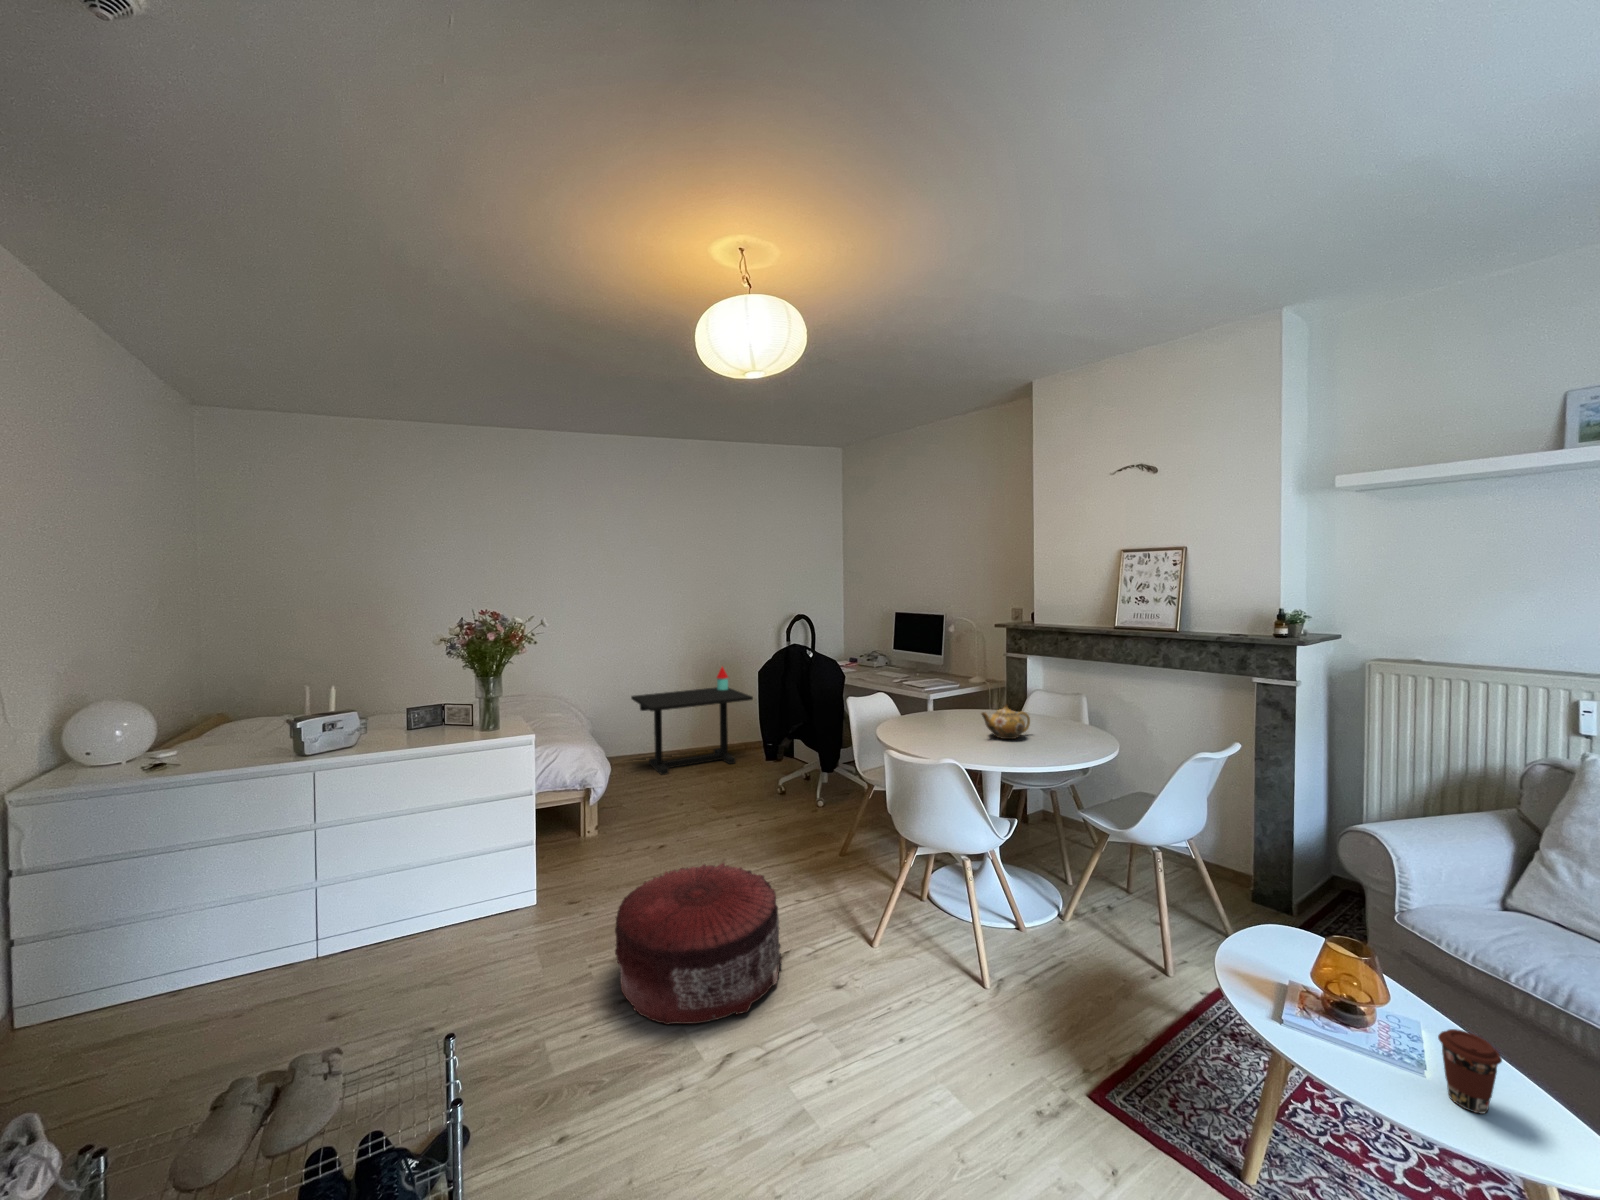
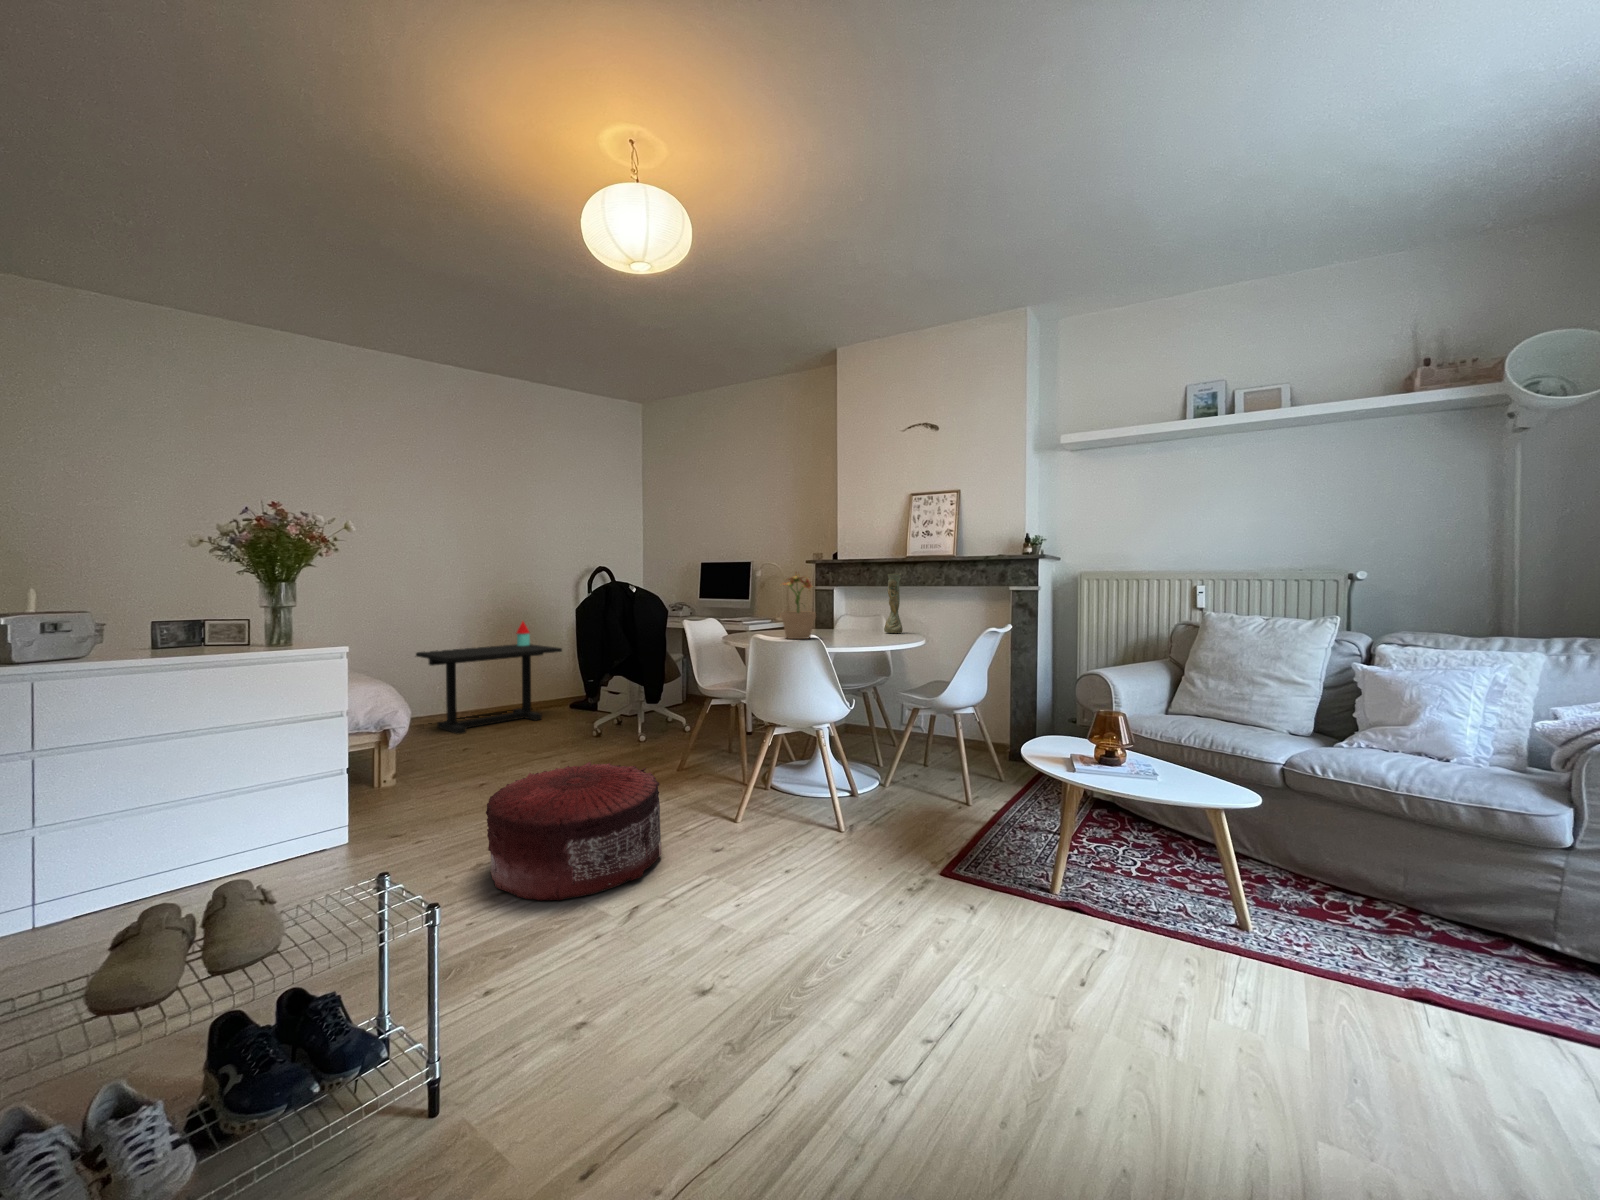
vase: none [1064,664,1087,737] -> present [884,574,903,633]
potted plant: none [922,669,967,748] -> present [781,575,816,639]
teapot: present [981,705,1030,739] -> none [823,606,859,635]
coffee cup: present [1438,1029,1502,1114] -> none [1165,741,1198,787]

